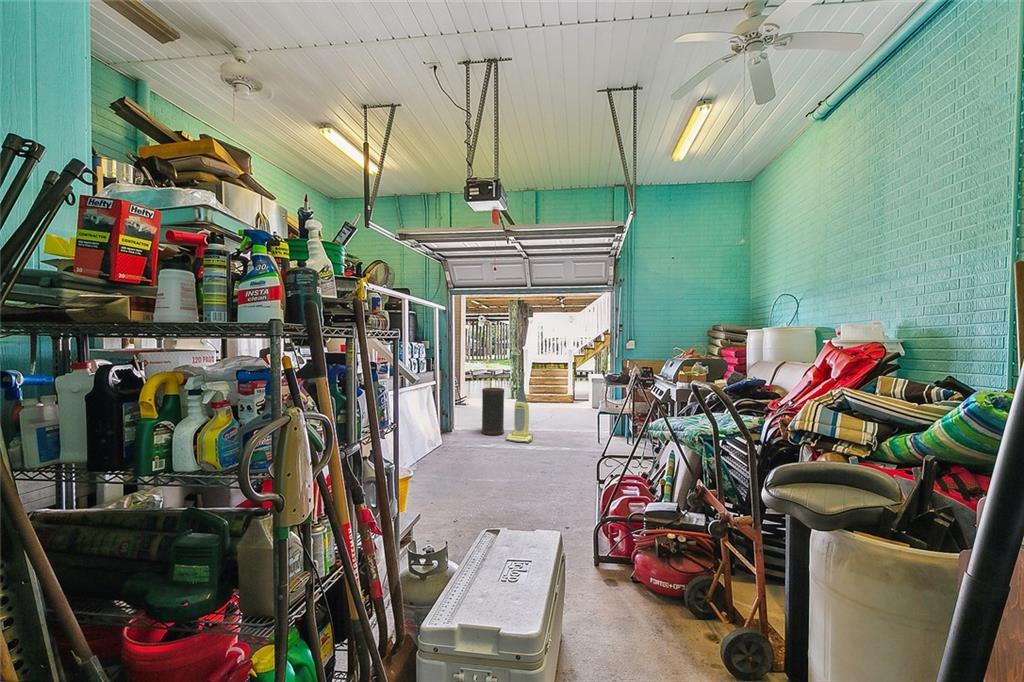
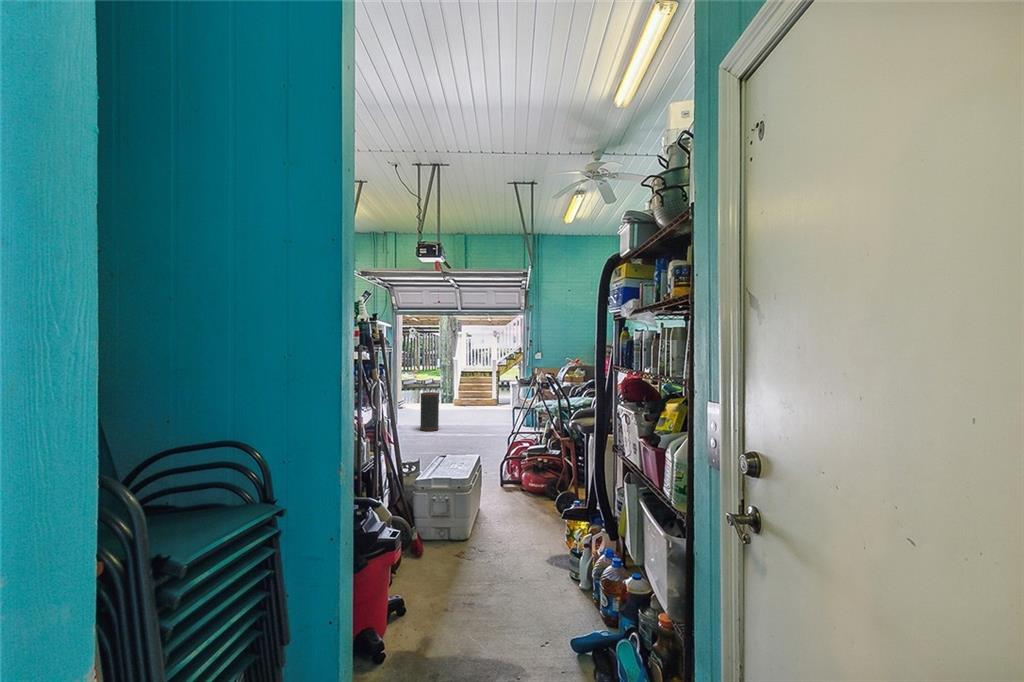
vacuum cleaner: present [506,372,533,443] -> none [441,379,463,435]

